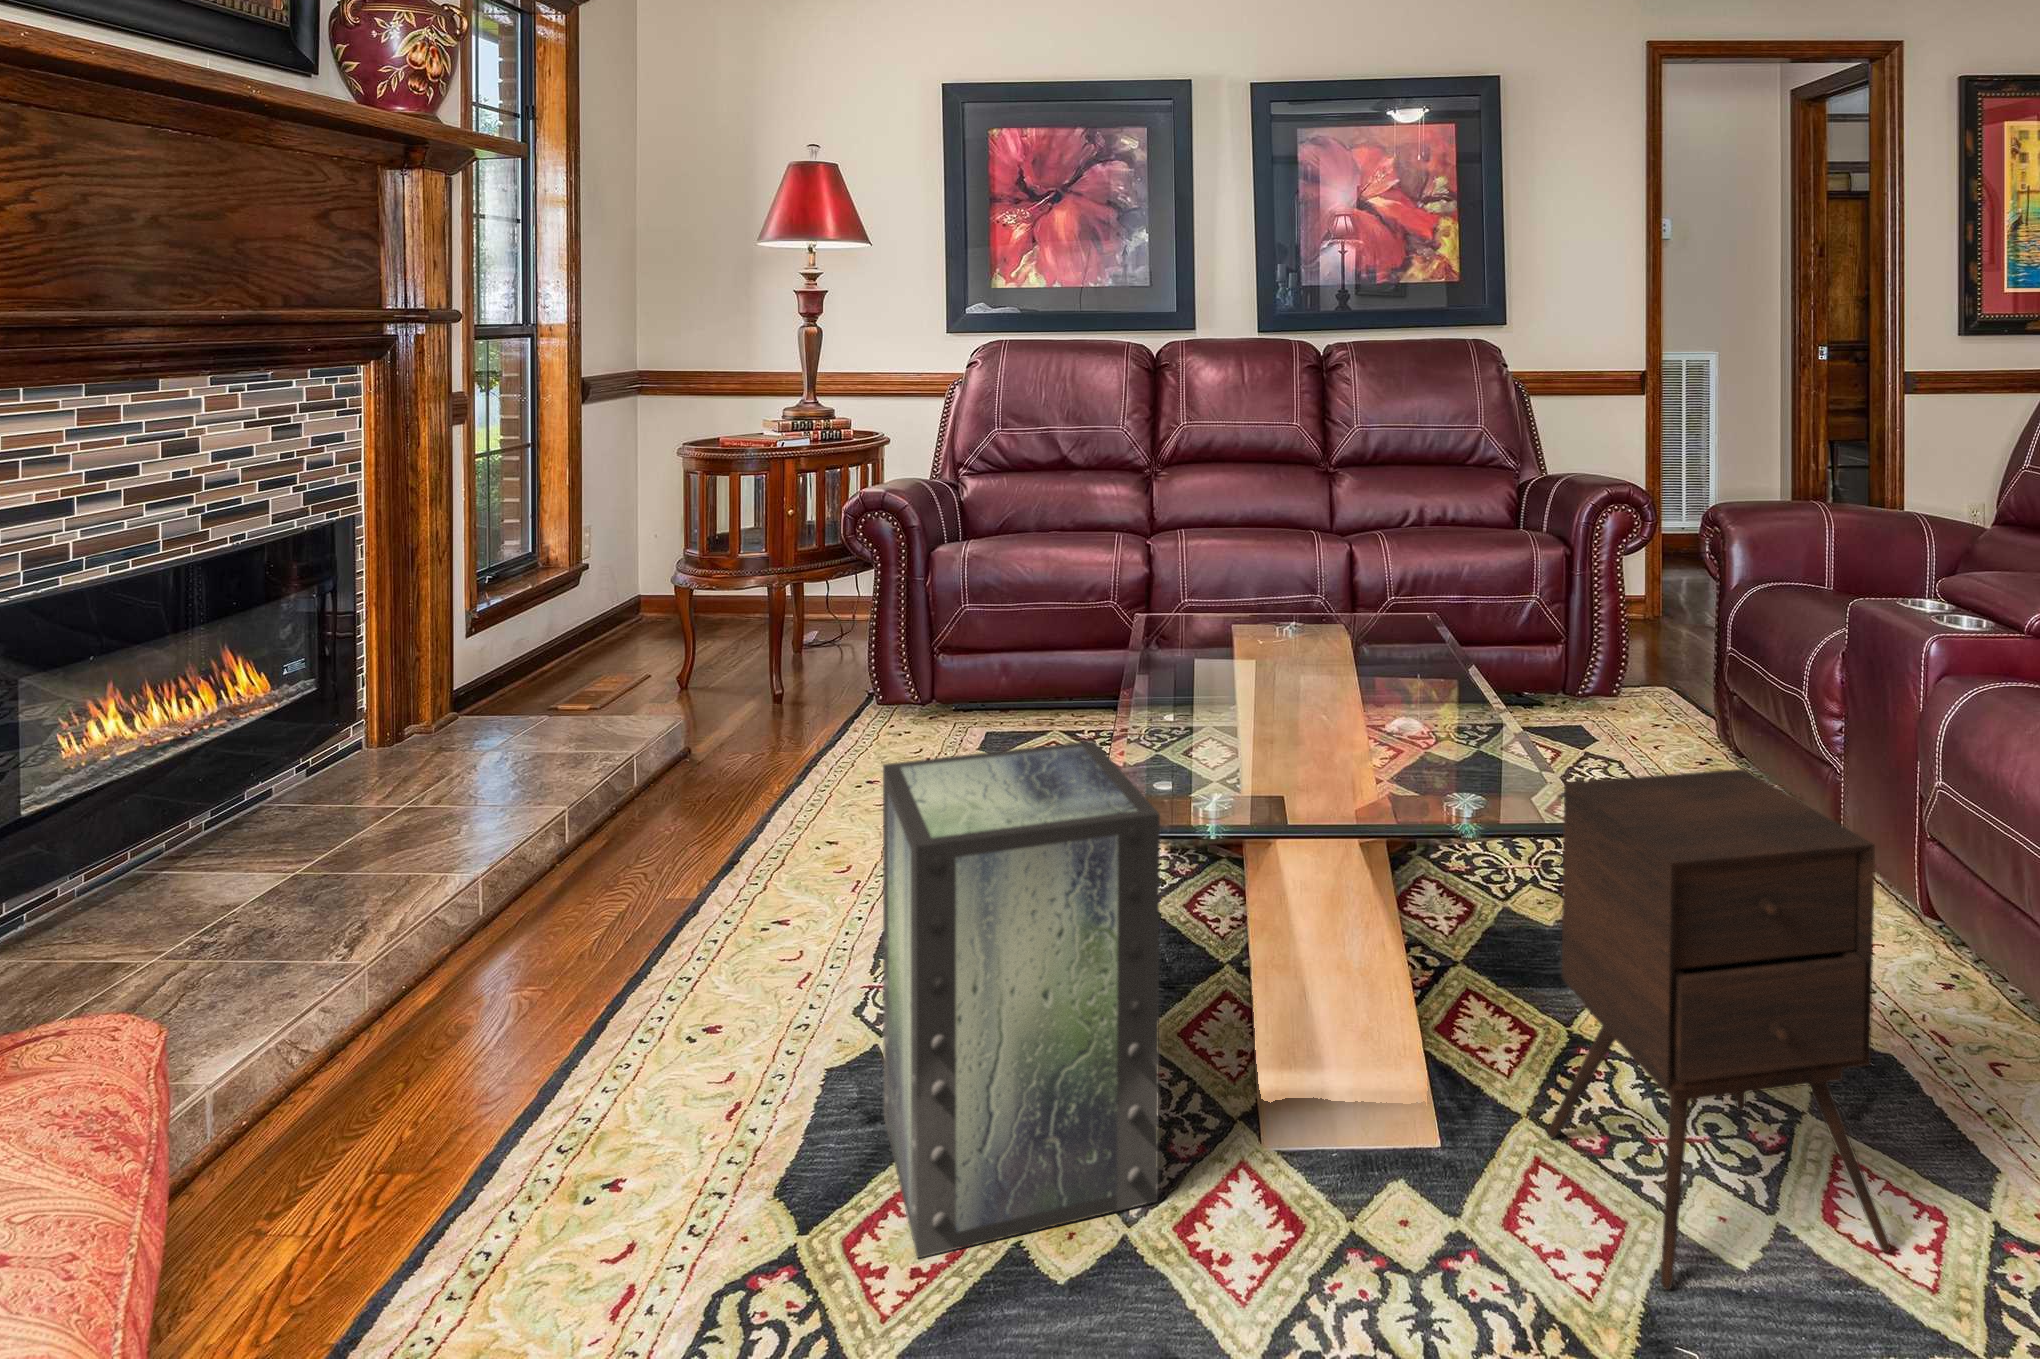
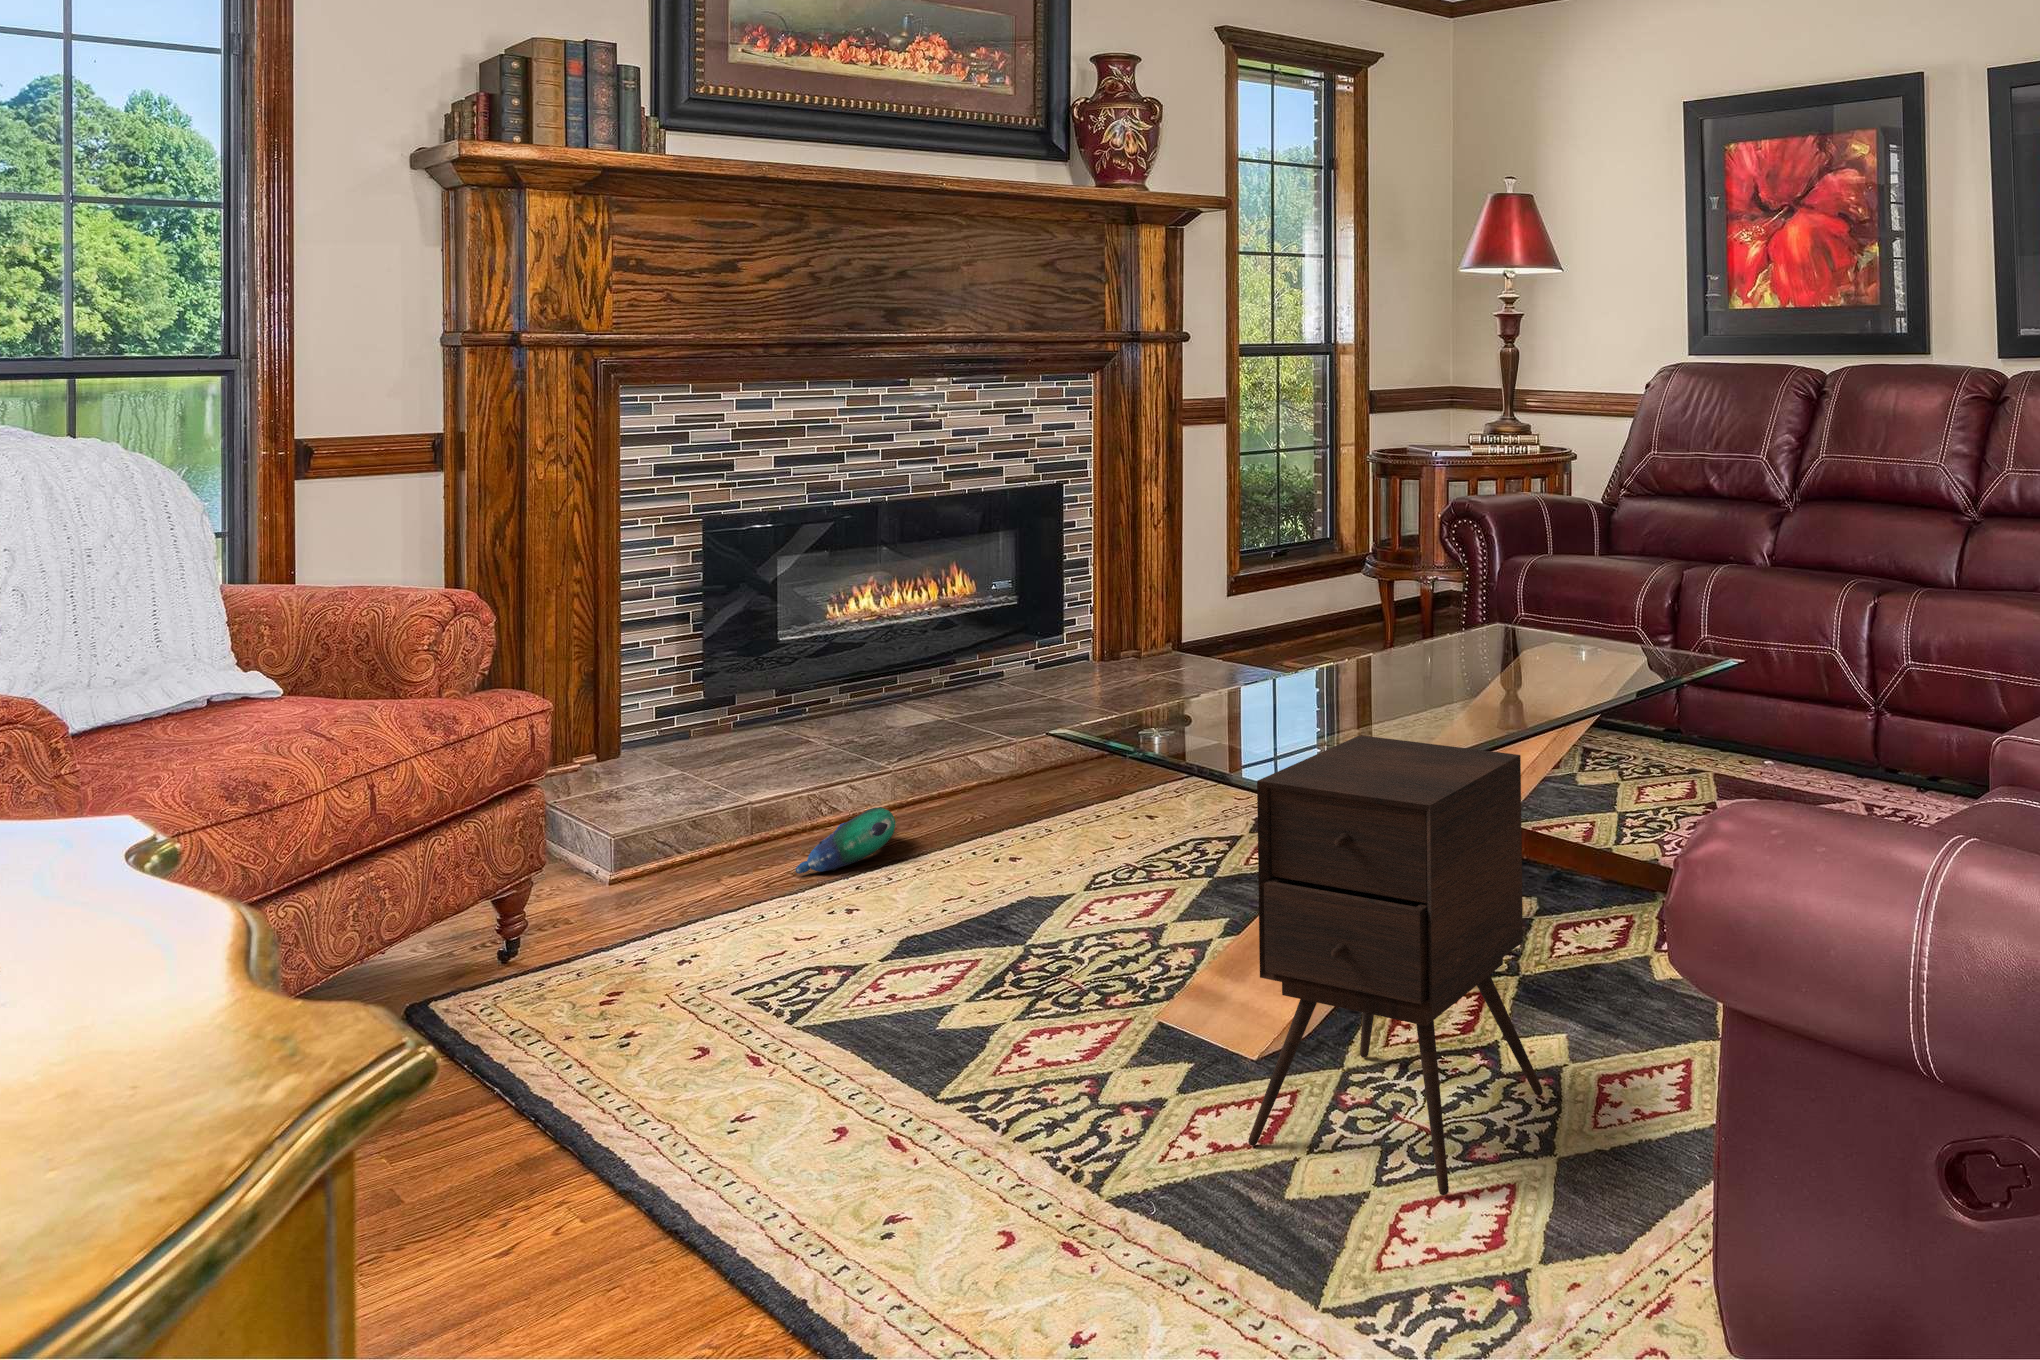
storage box: present [883,741,1160,1258] -> none [916,654,1163,996]
plush toy: none [401,1035,542,1183] -> present [795,807,895,874]

